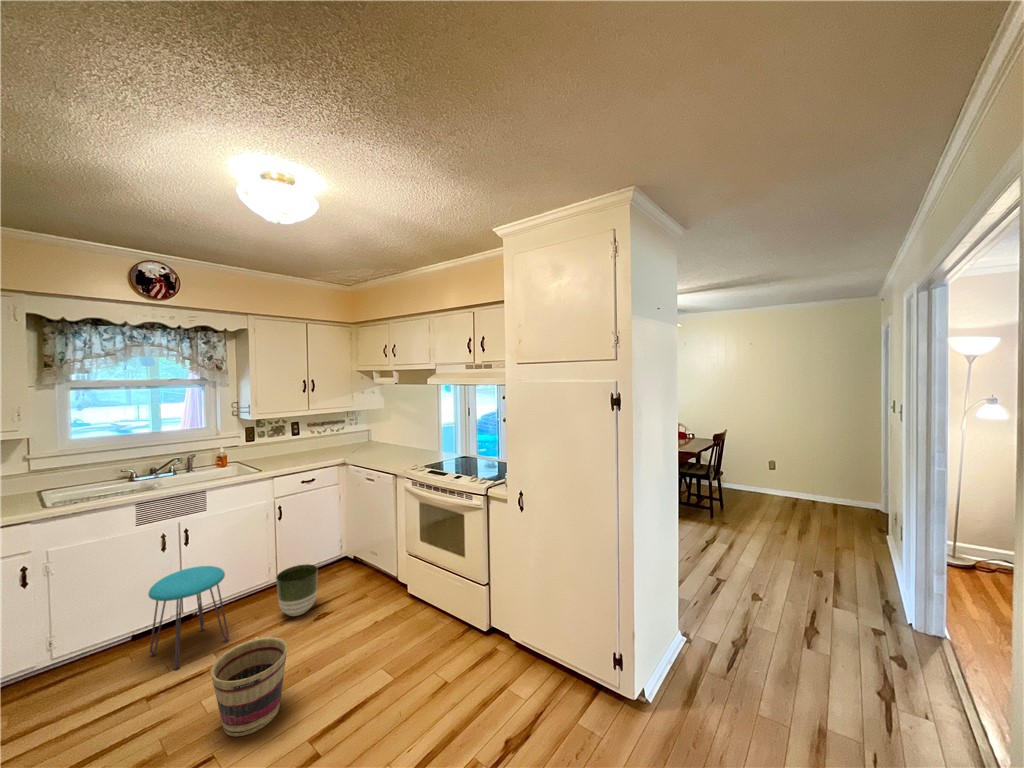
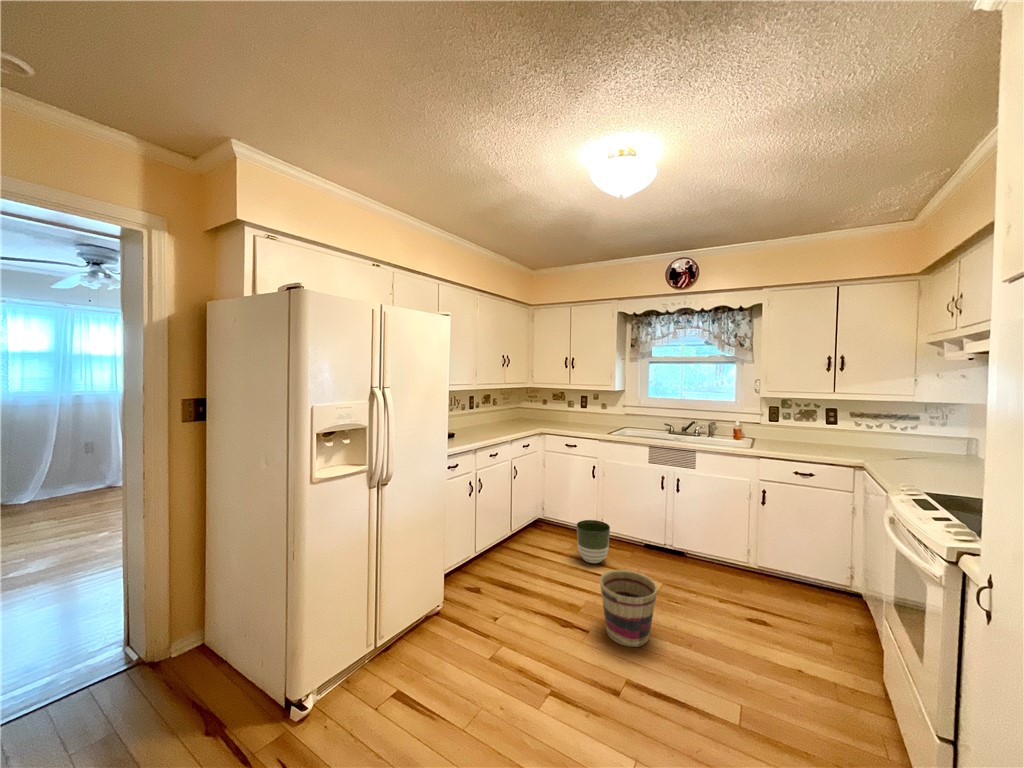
planter: present [276,564,318,616] -> present [577,520,610,563]
stool: present [148,566,229,670] -> none [635,506,687,583]

